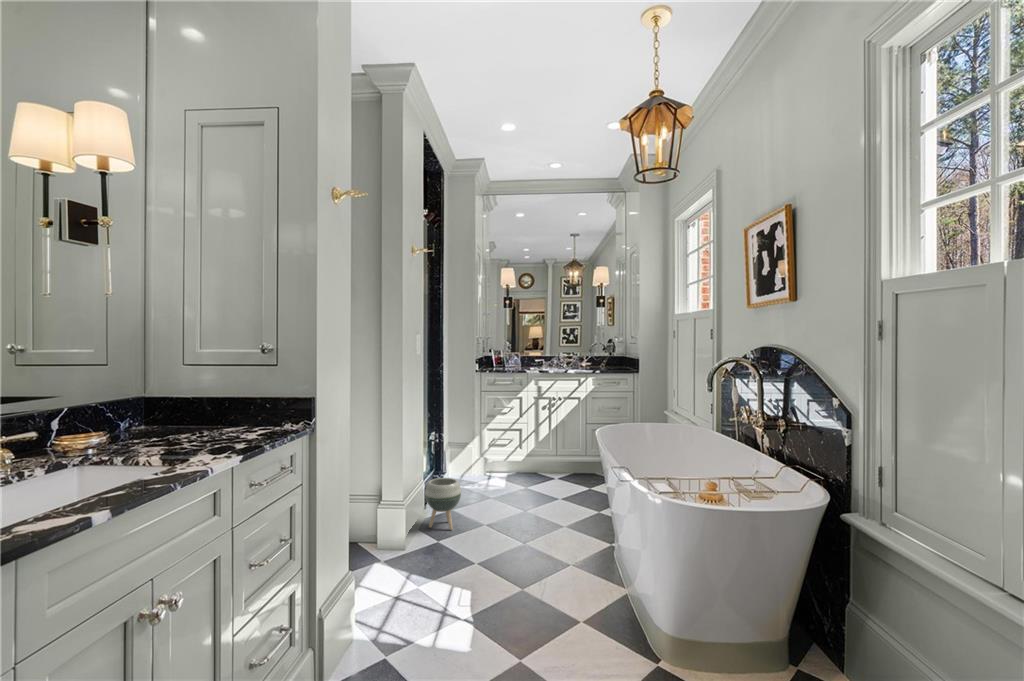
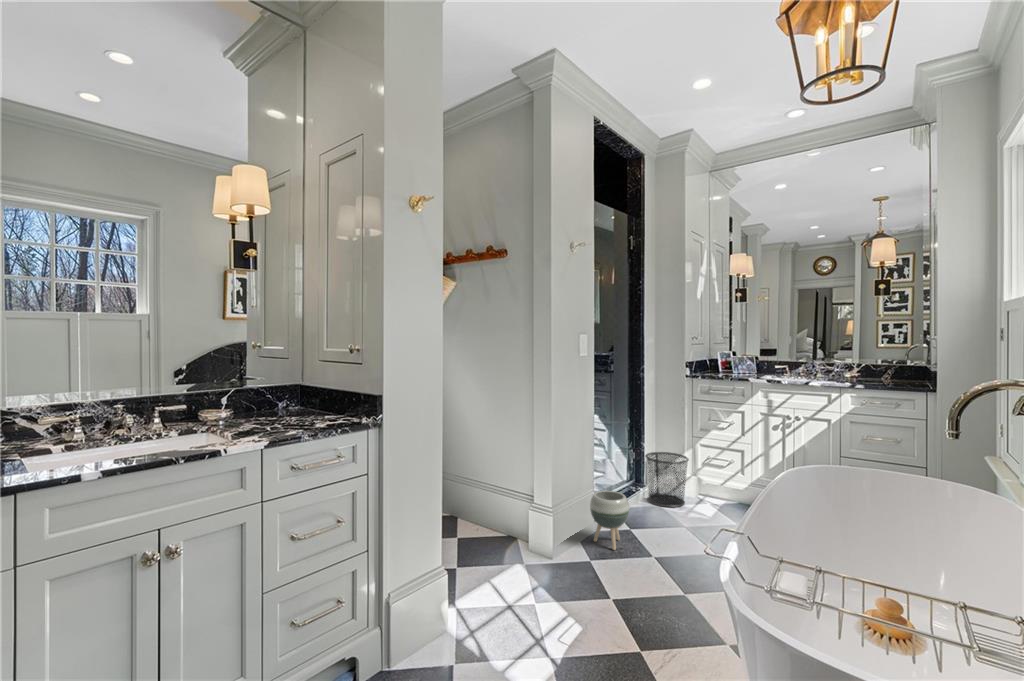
waste bin: none [445,440,483,488] -> present [645,452,689,507]

